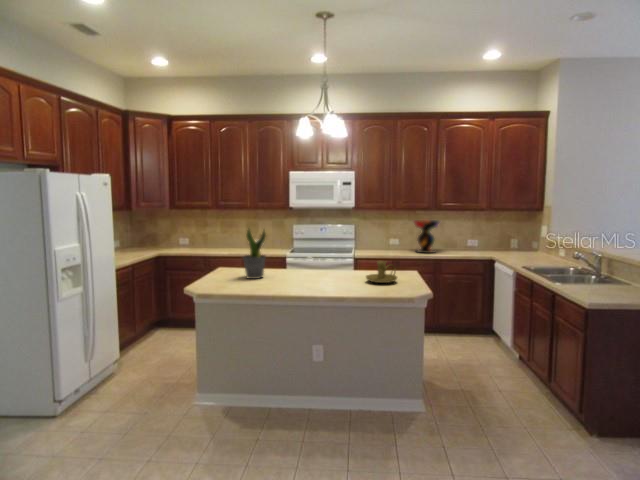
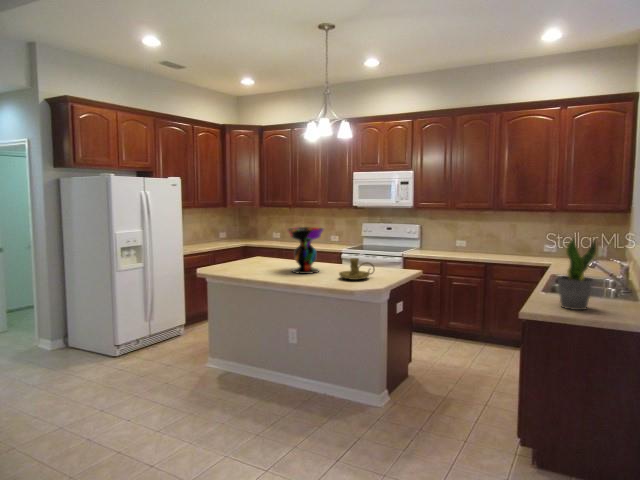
decorative bowl: present [413,220,440,253] -> present [286,227,325,274]
potted plant: present [243,230,266,279] -> present [558,239,596,310]

